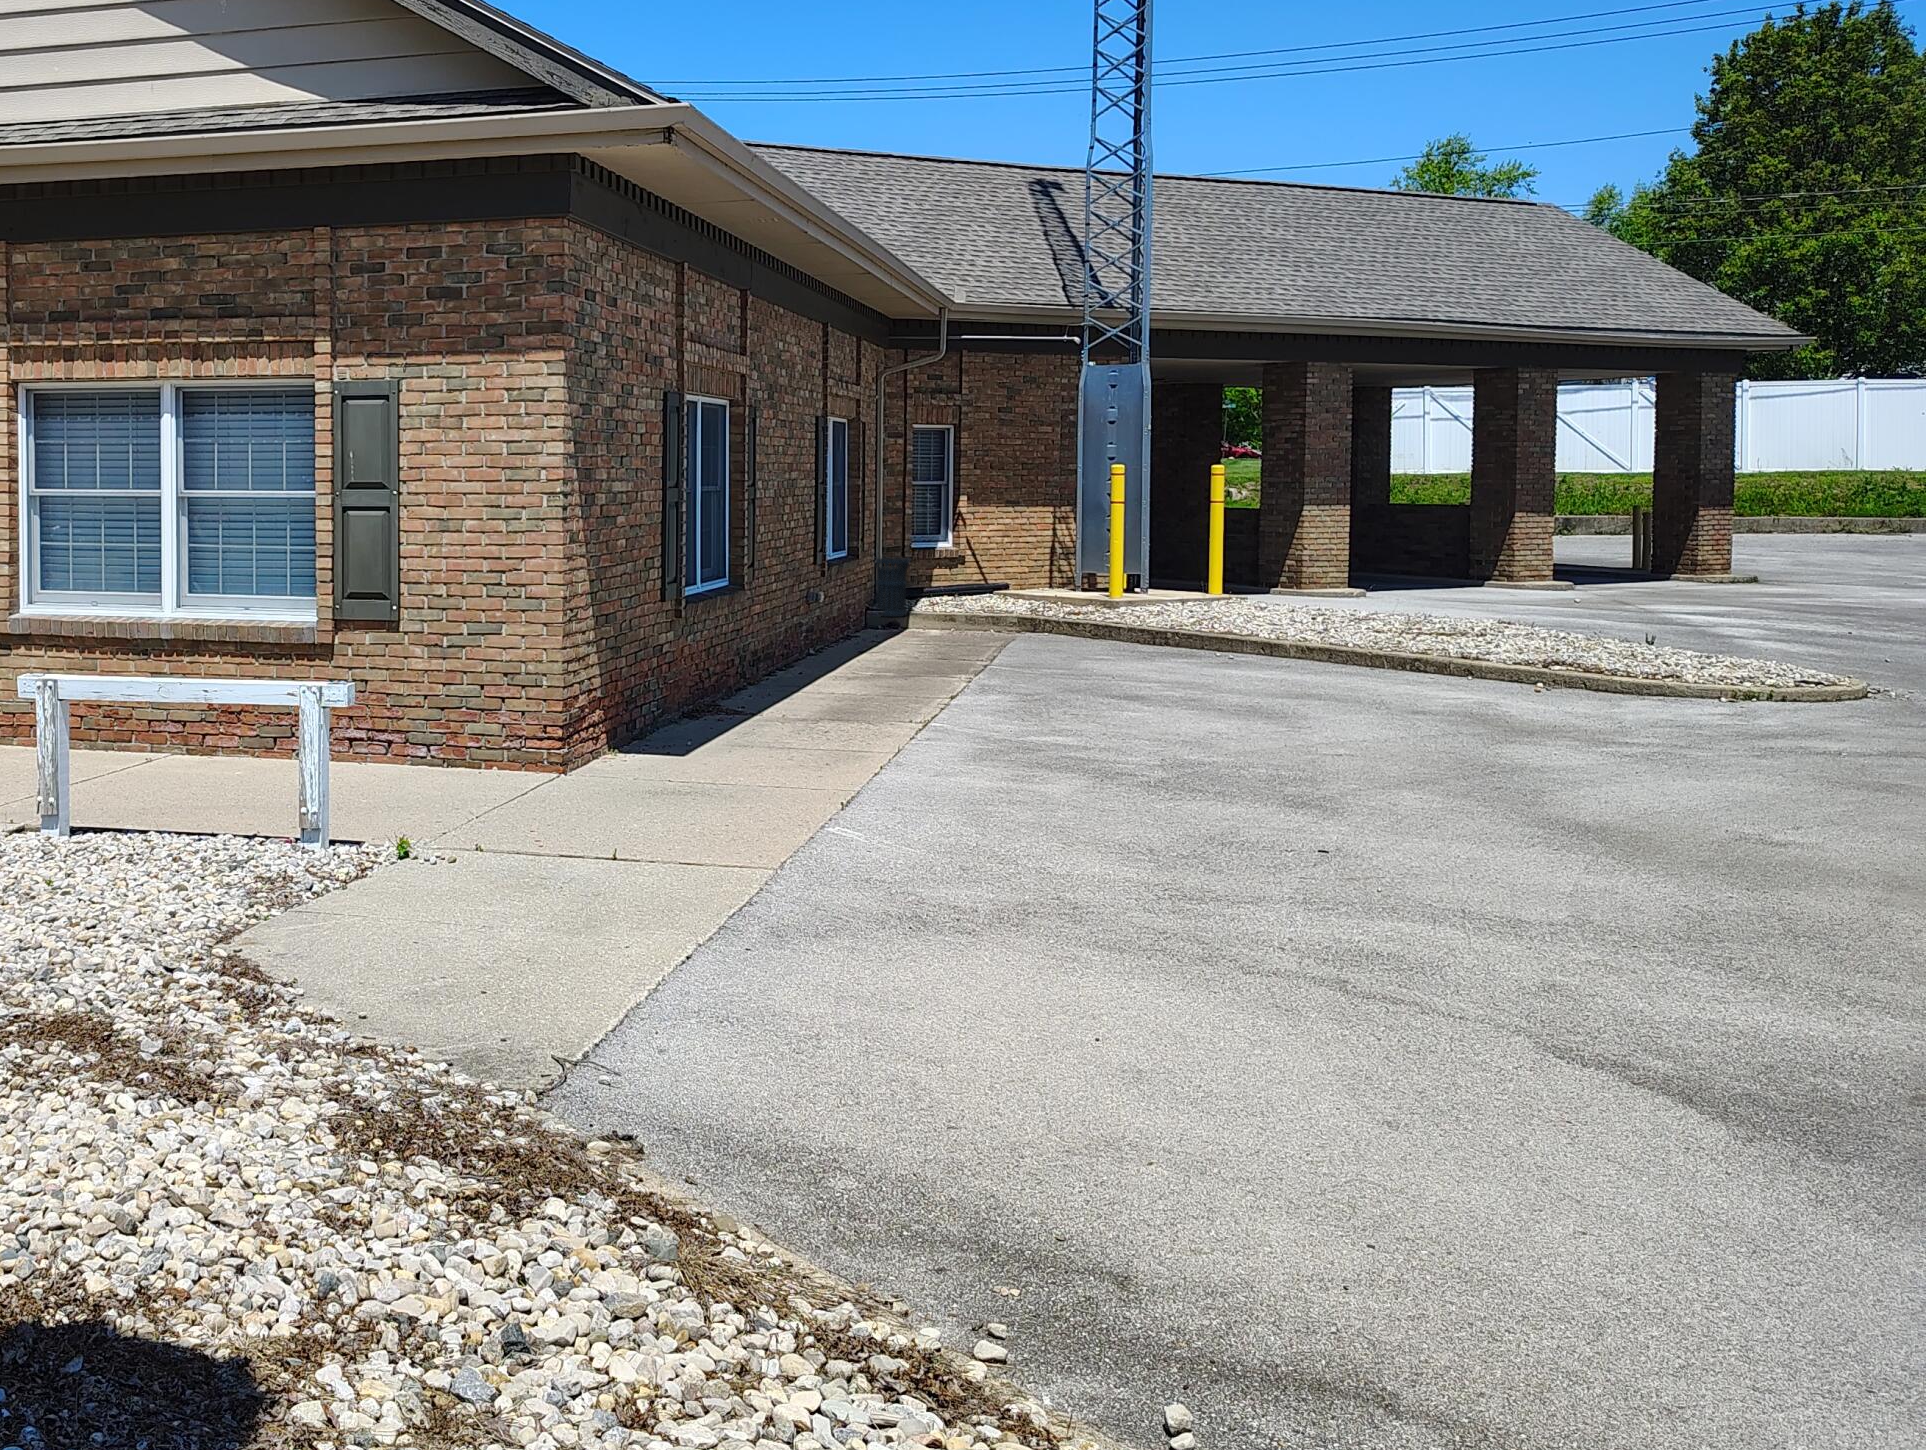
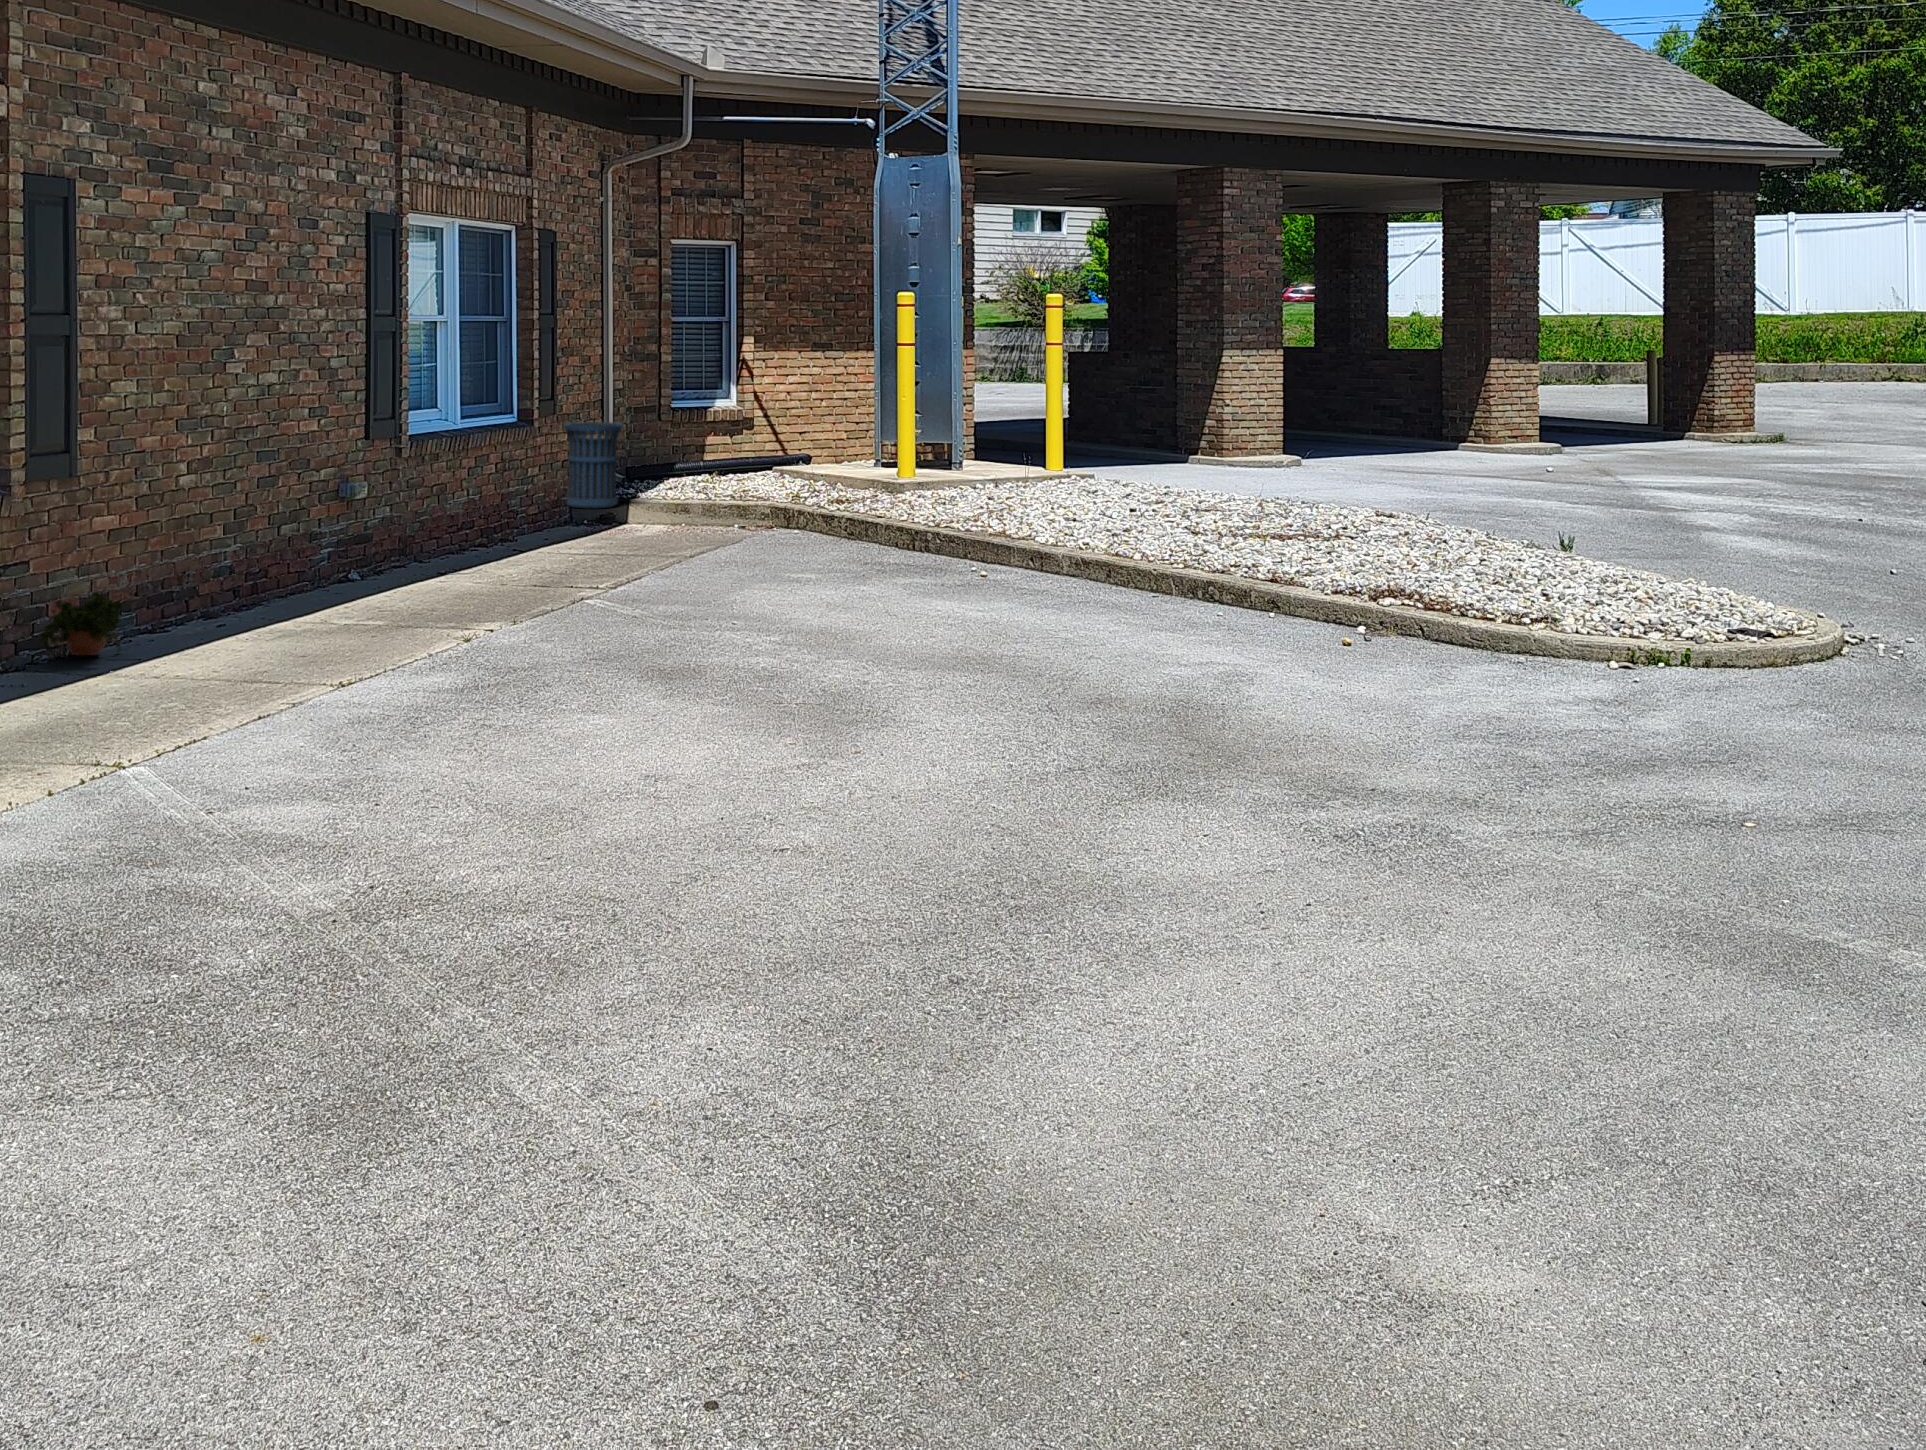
potted plant: none [744,646,800,682] -> present [39,592,123,655]

